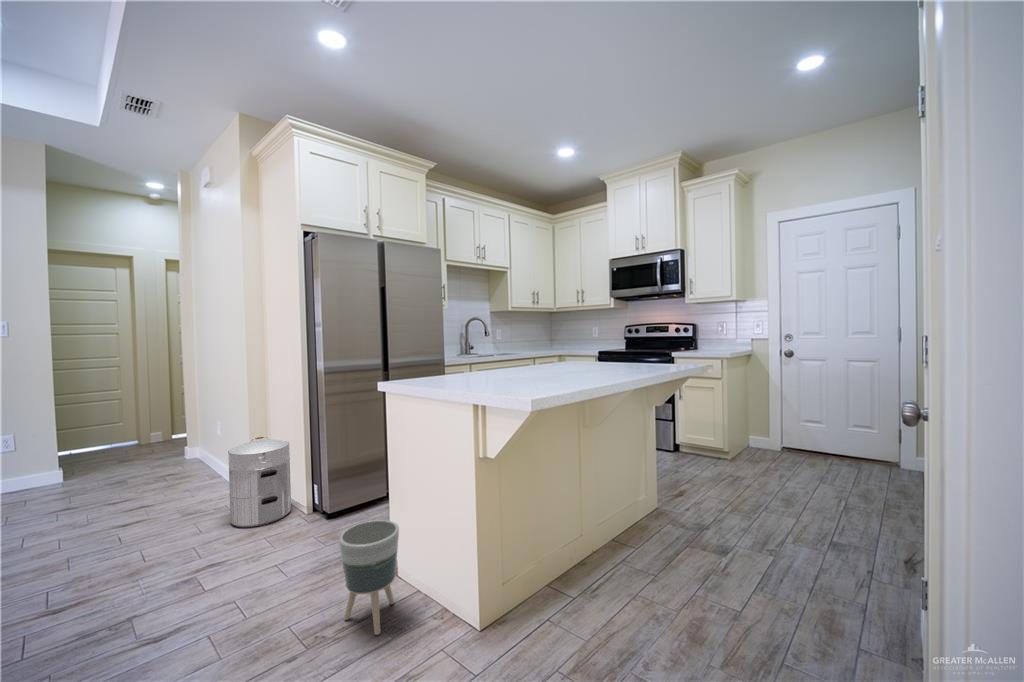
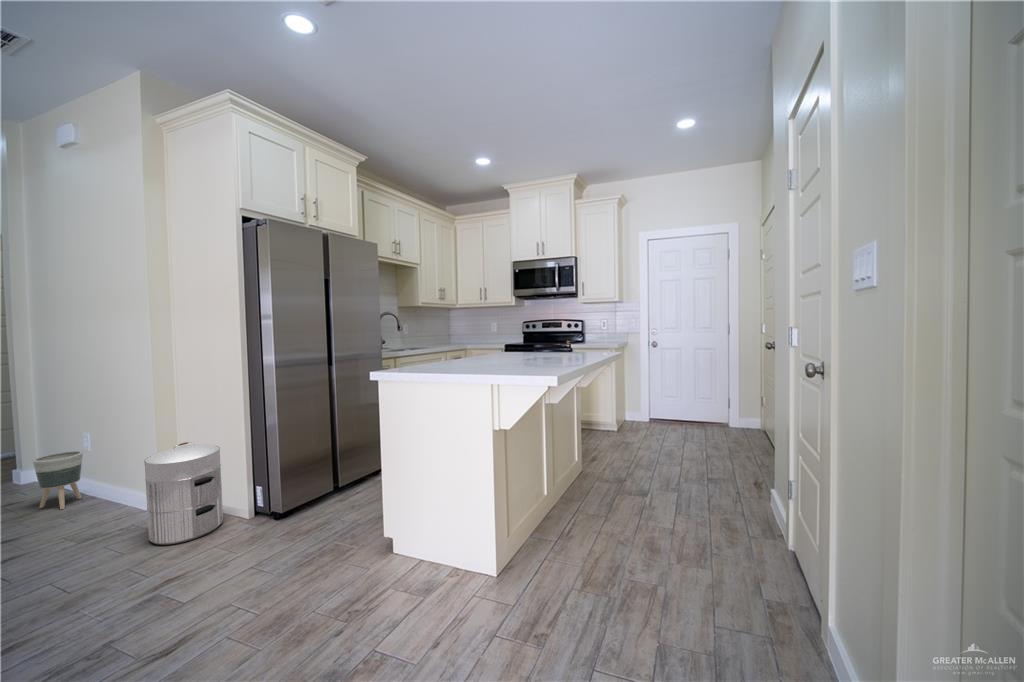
planter: present [339,520,399,635] -> present [33,451,83,509]

